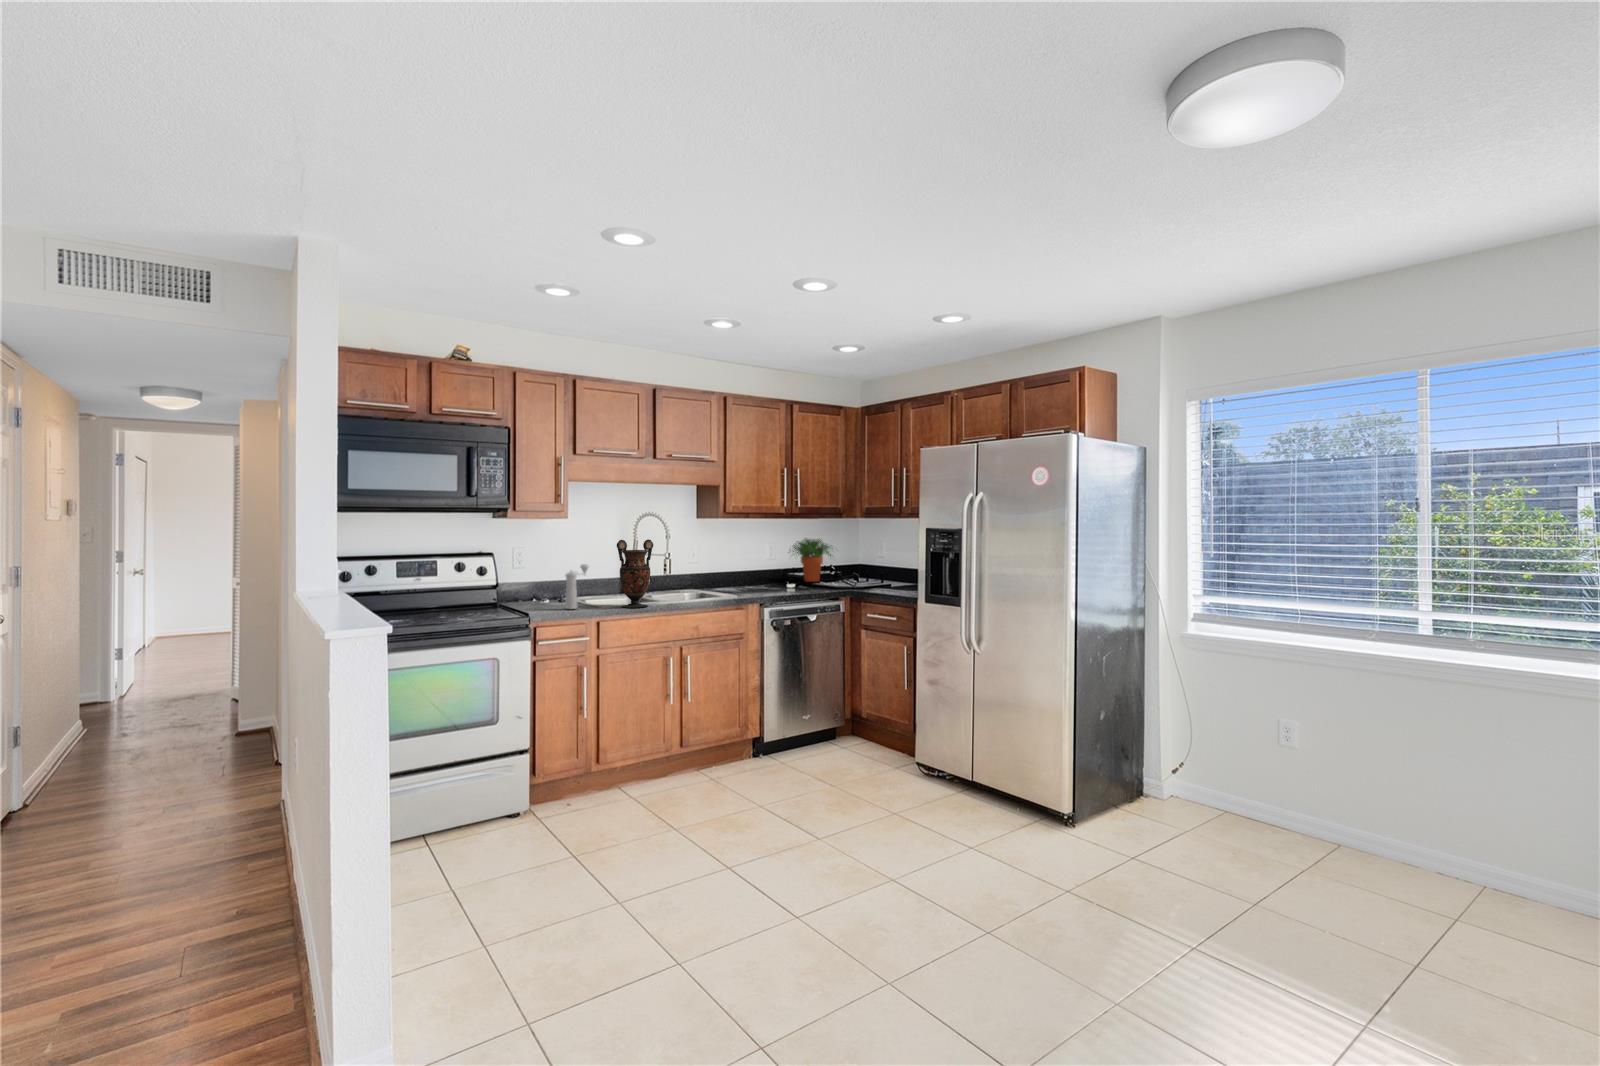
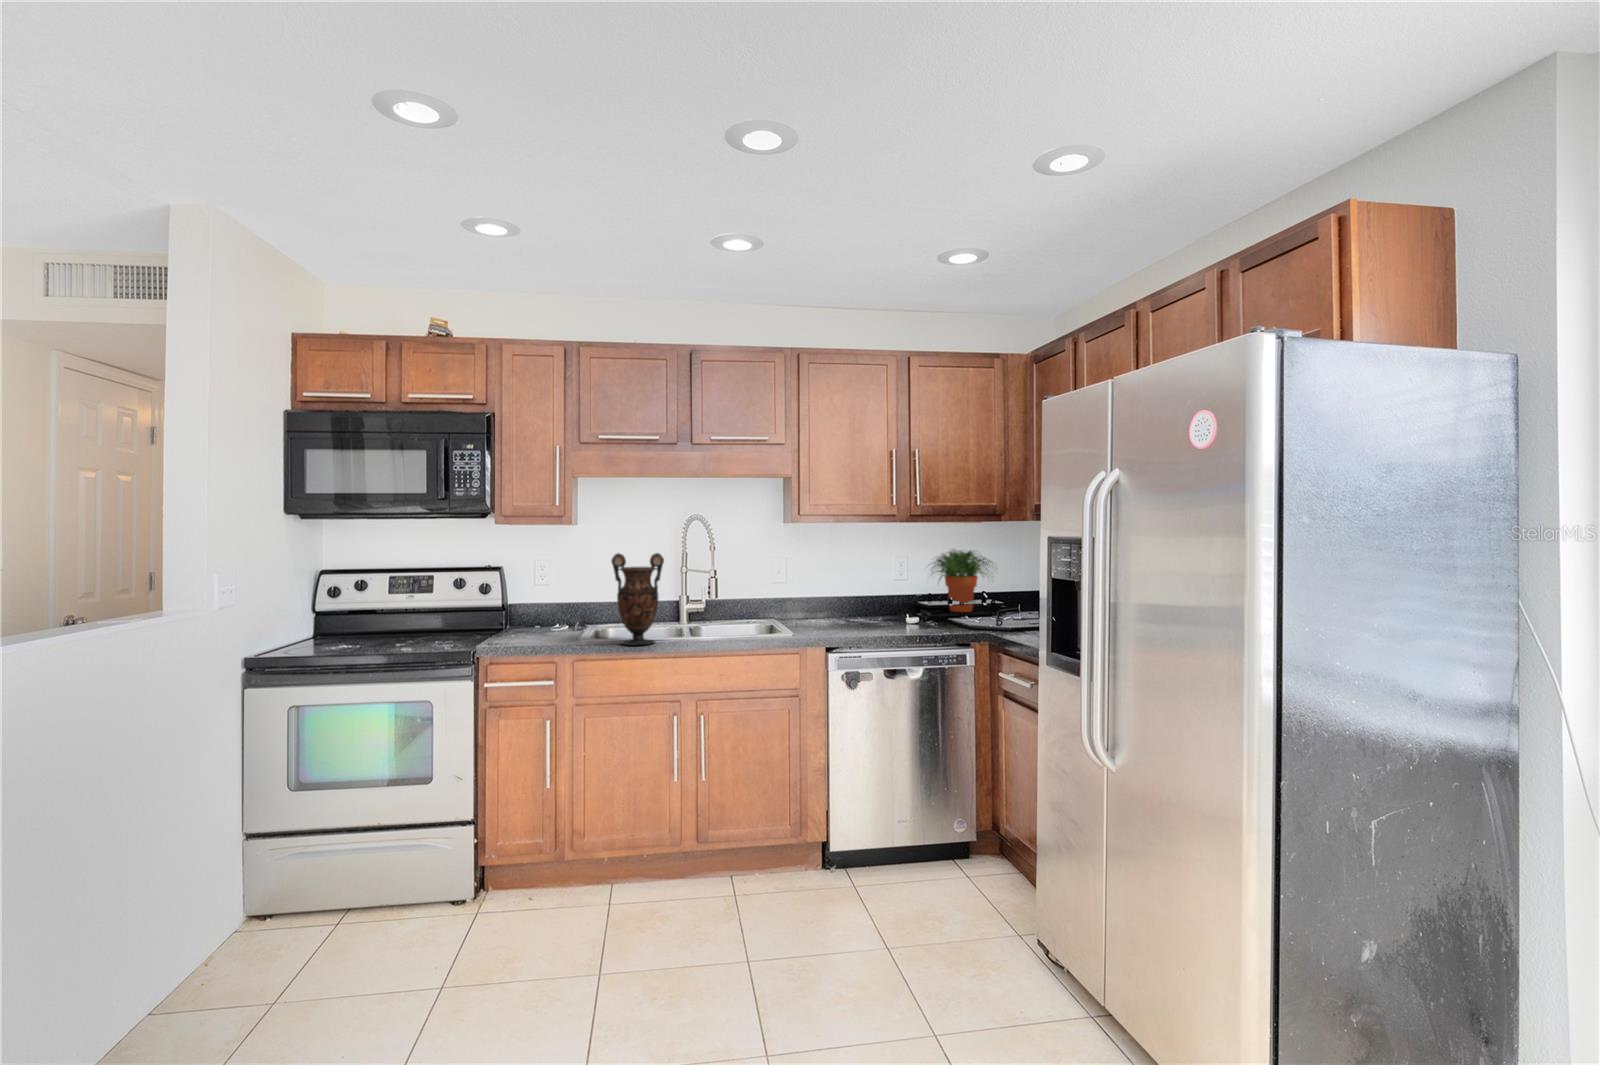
pepper mill: present [565,564,589,609] -> none [549,584,590,643]

